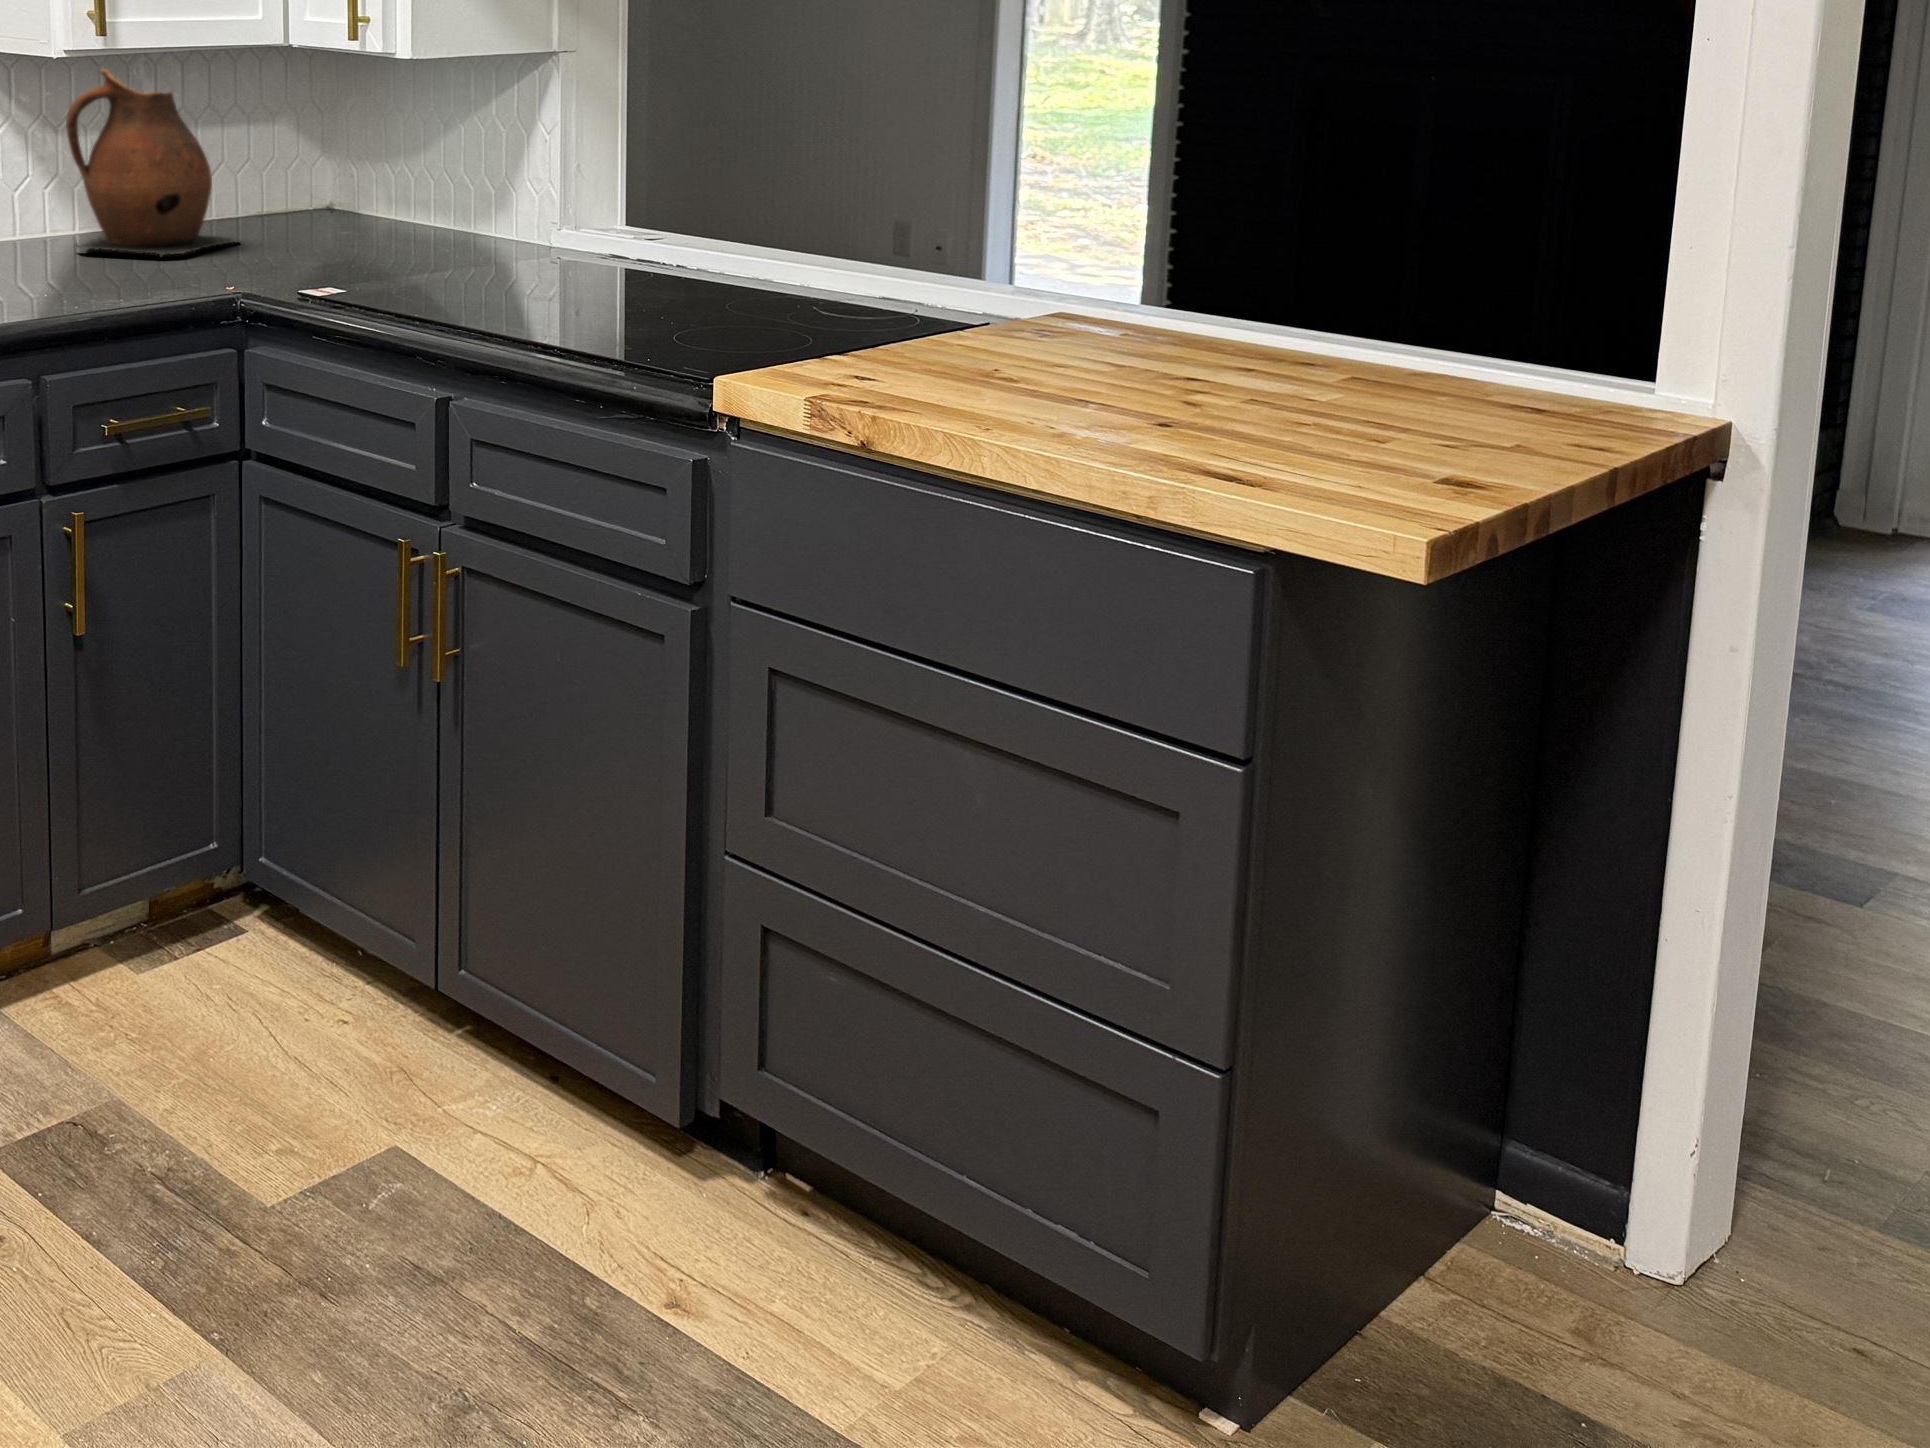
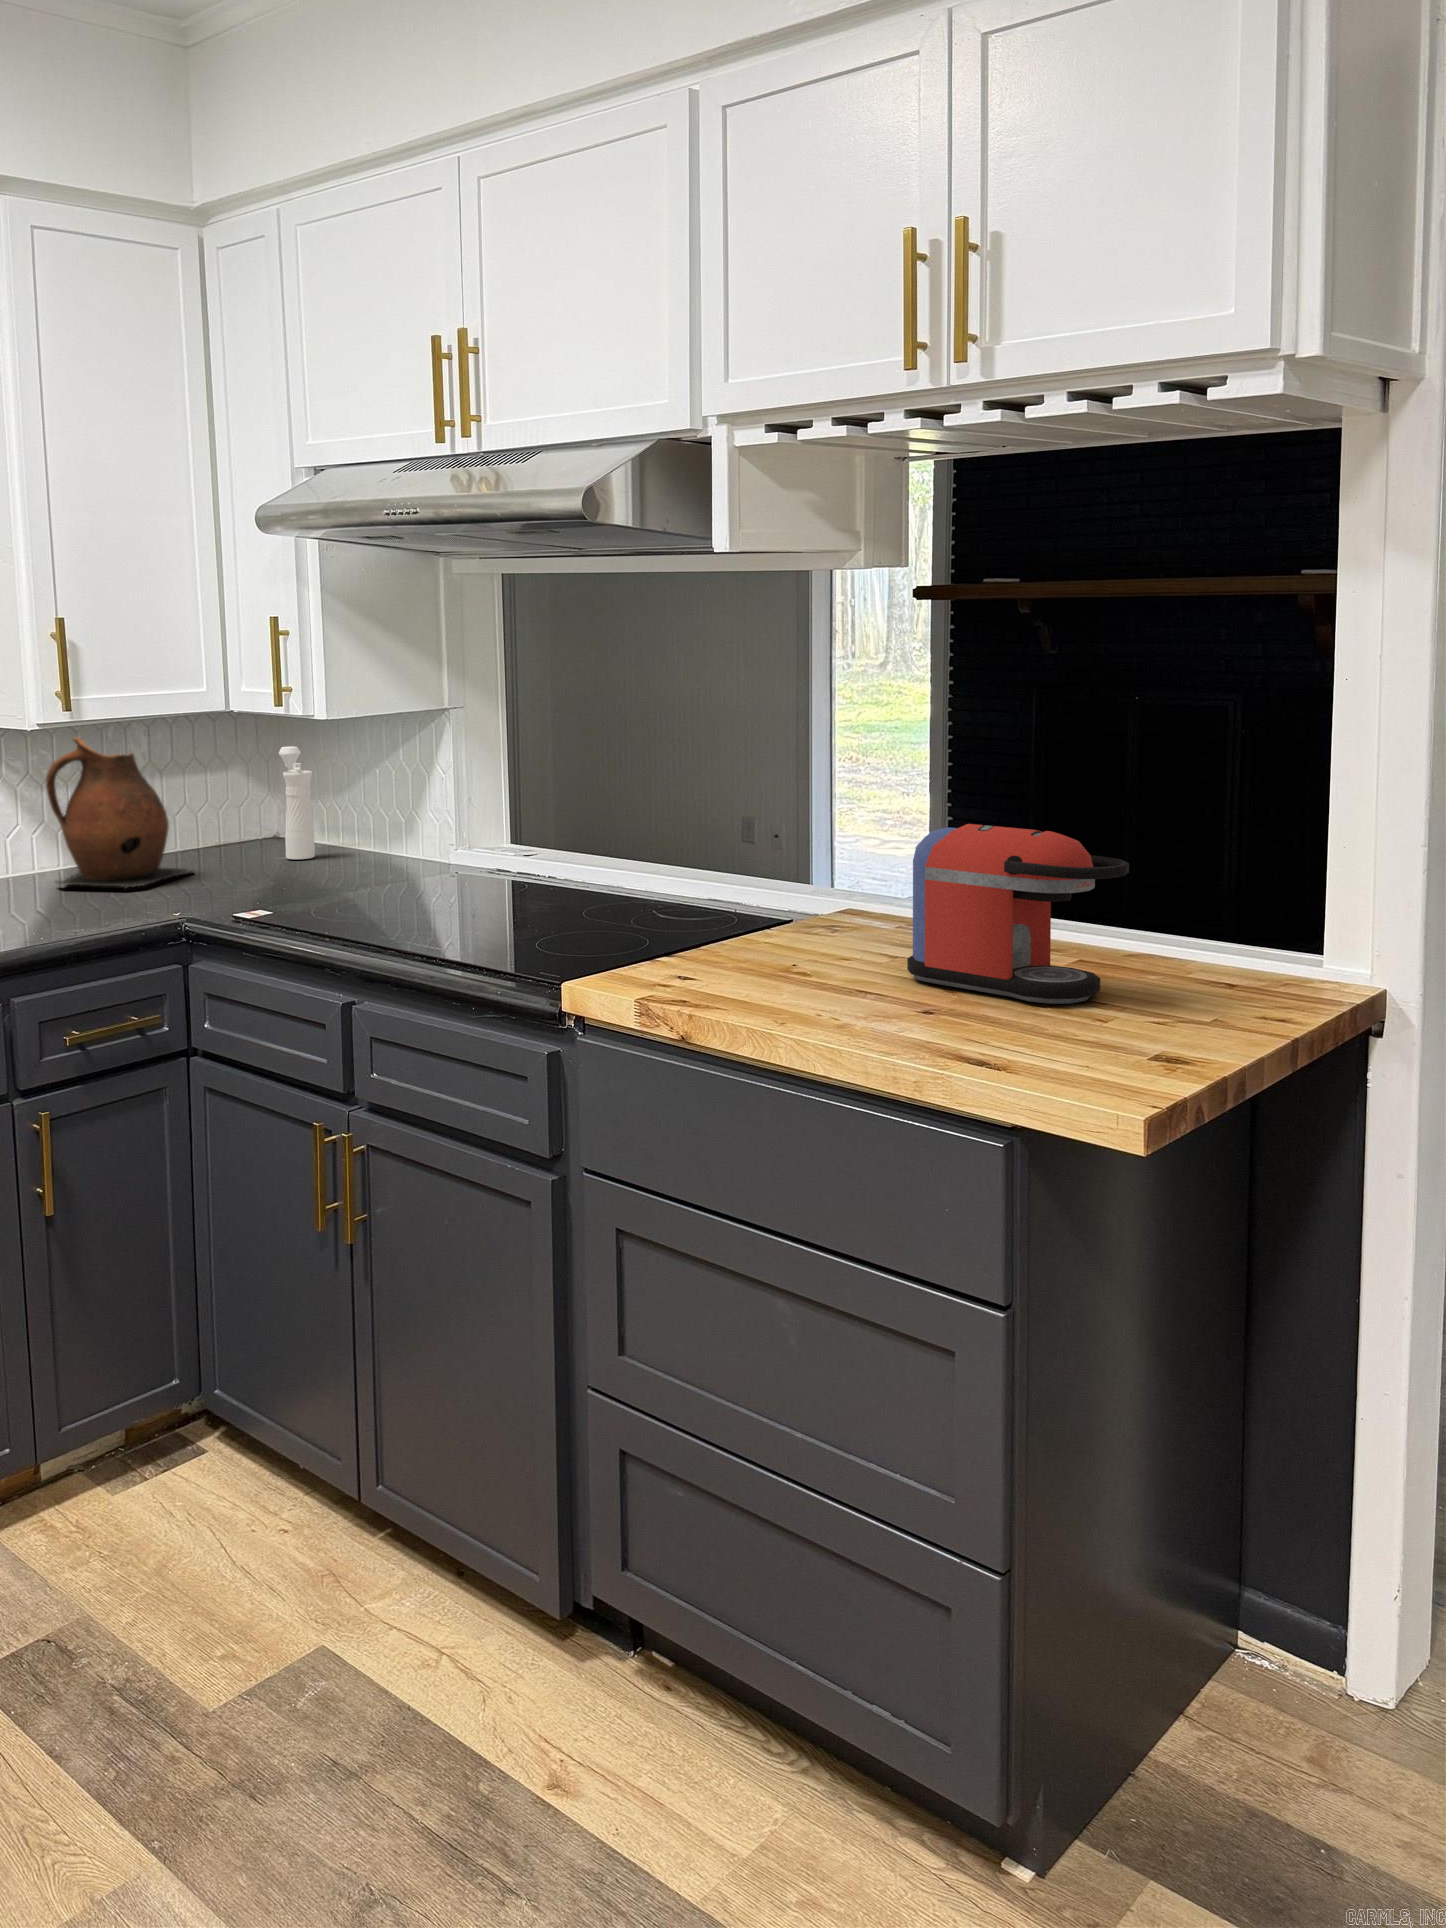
pepper mill: none [343,93,386,232] -> present [279,747,315,859]
coffee maker: none [1137,201,1423,421] -> present [907,824,1129,1004]

